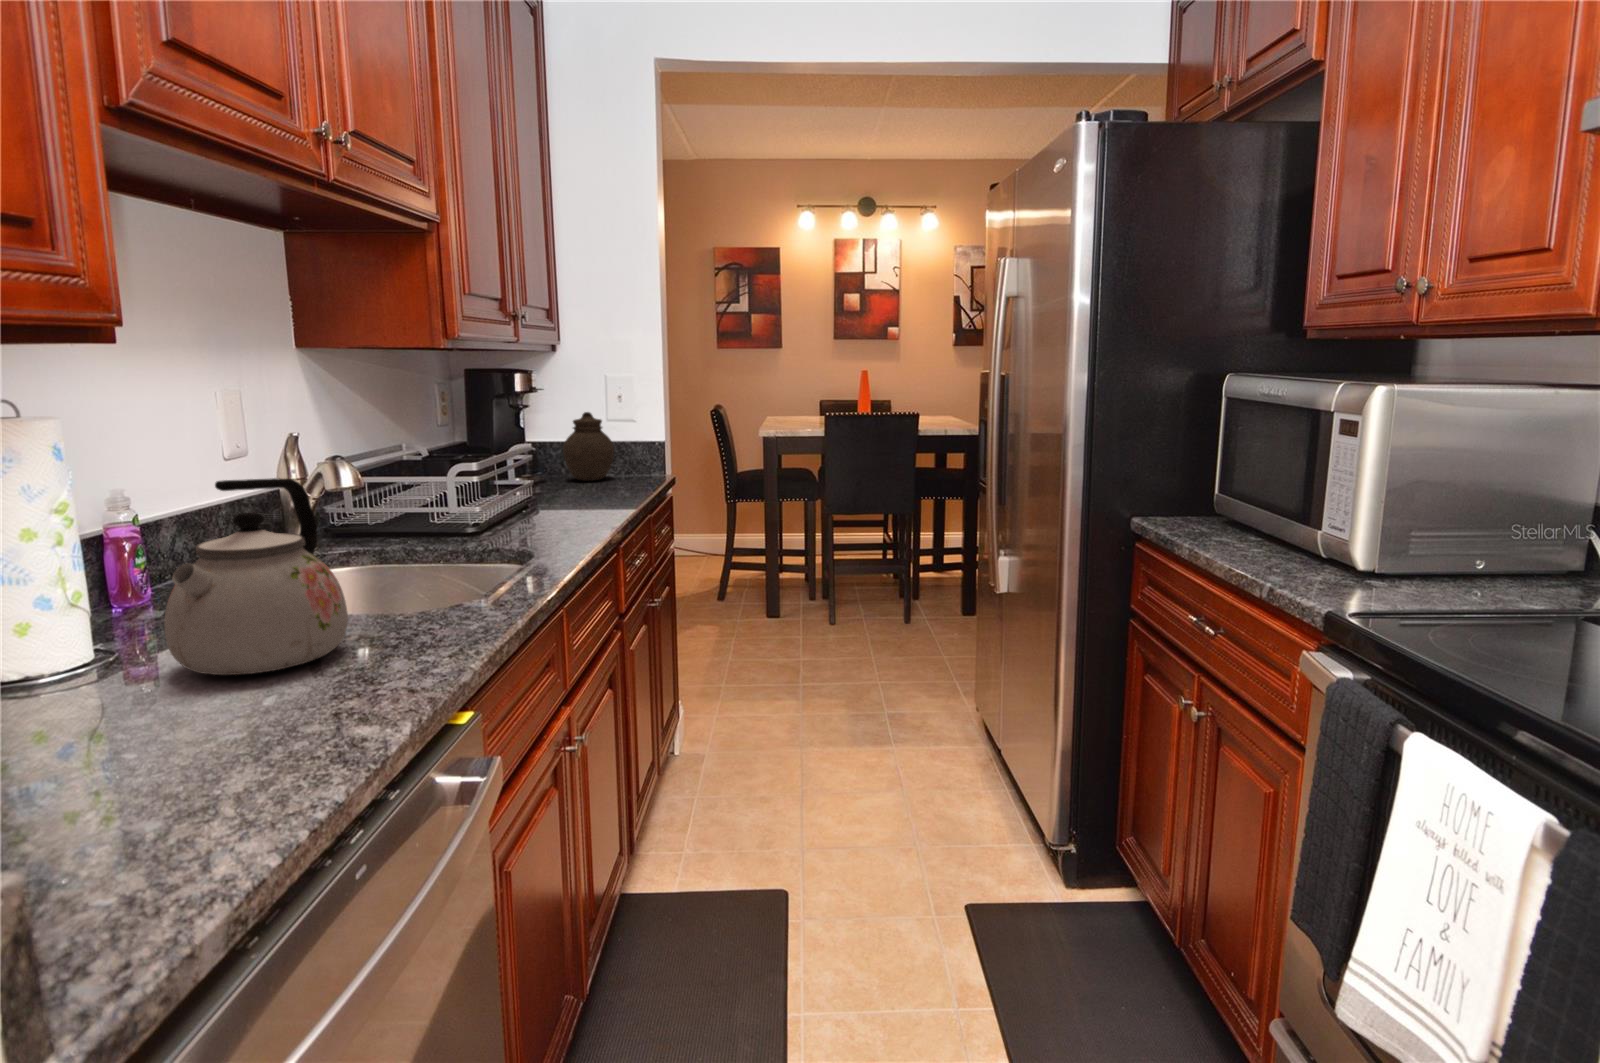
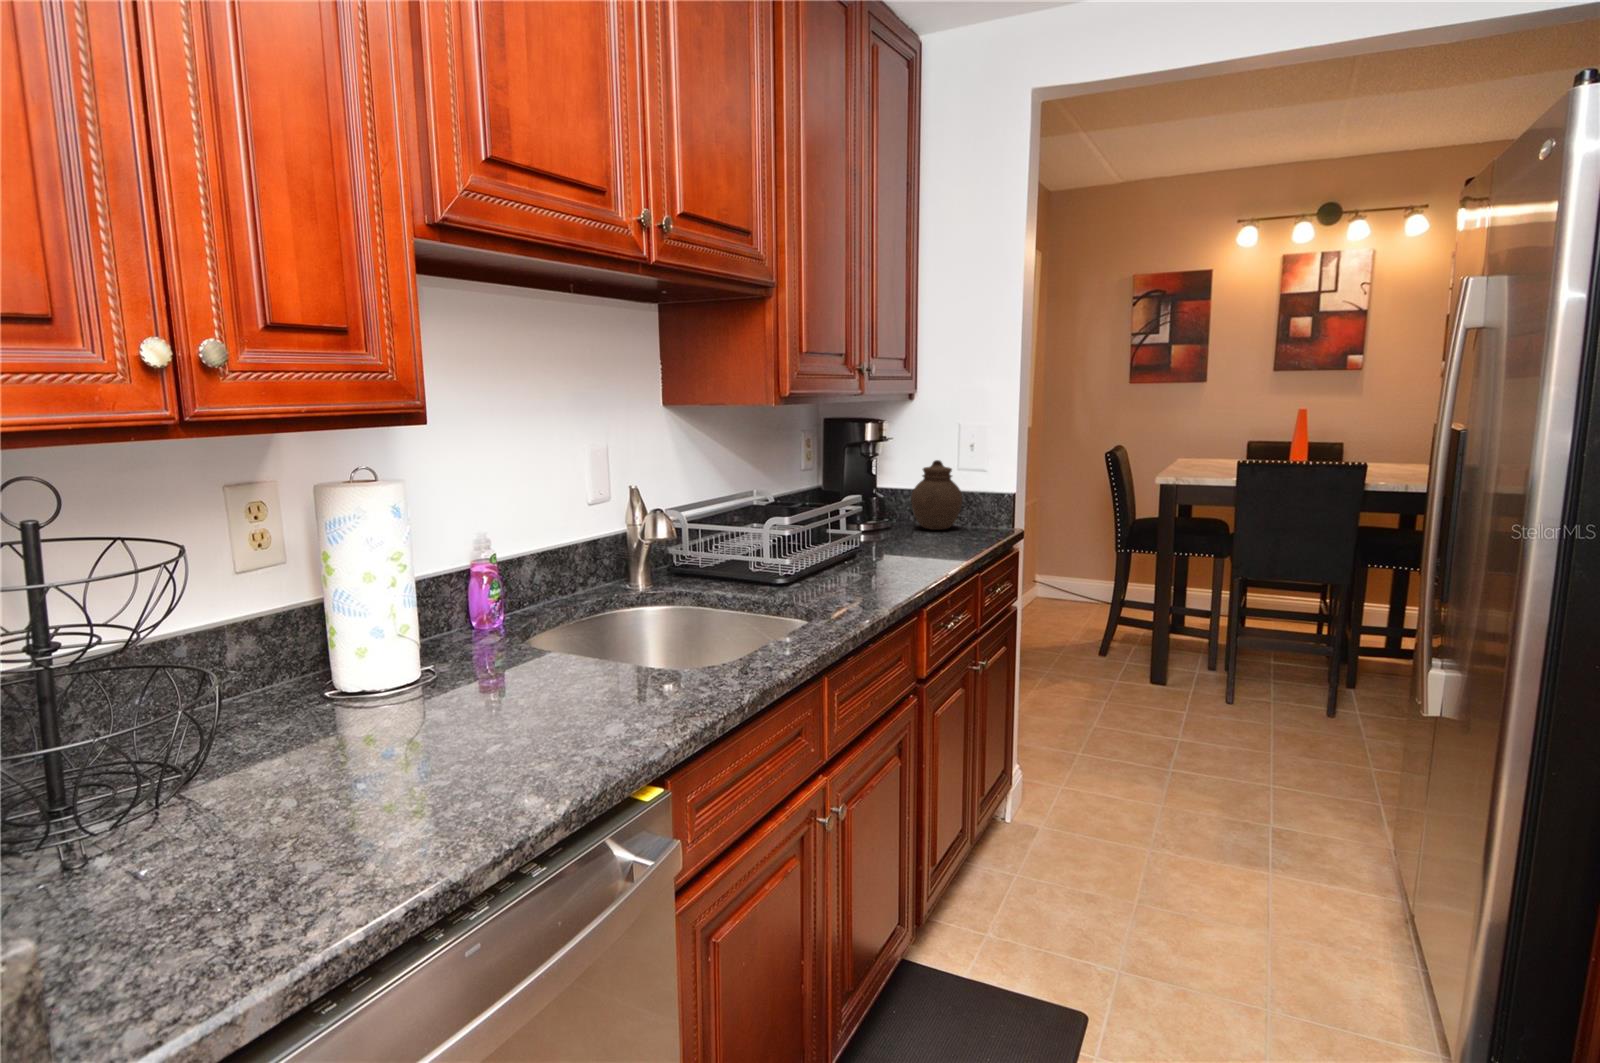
kettle: present [165,478,348,675] -> none [444,543,592,719]

